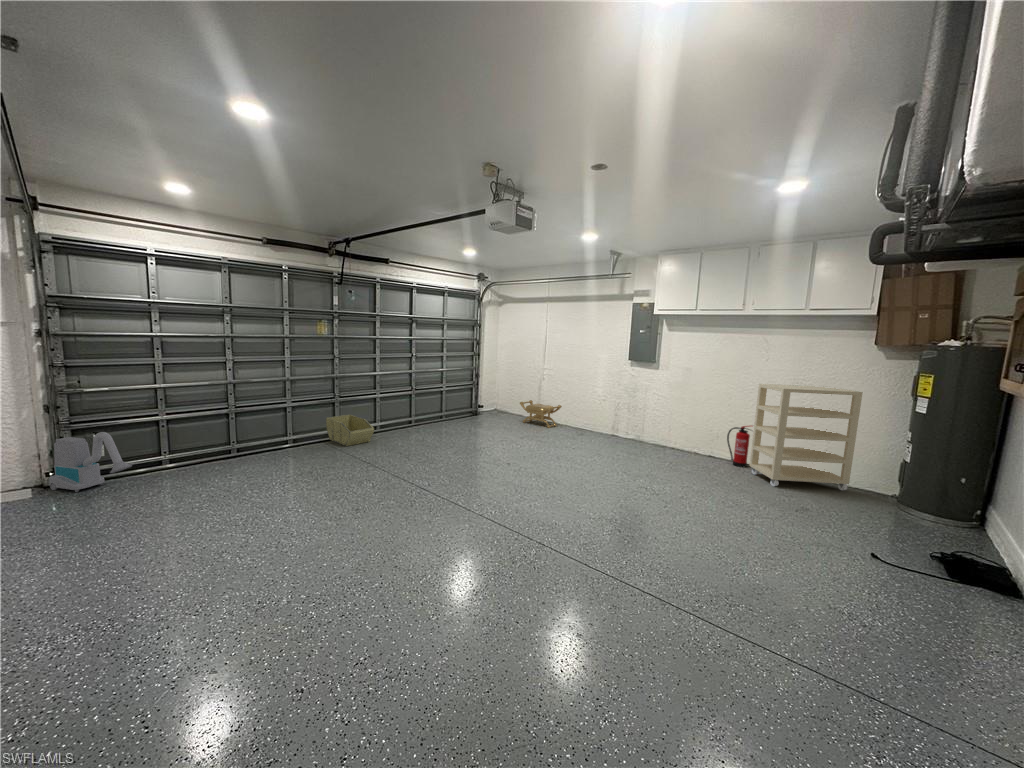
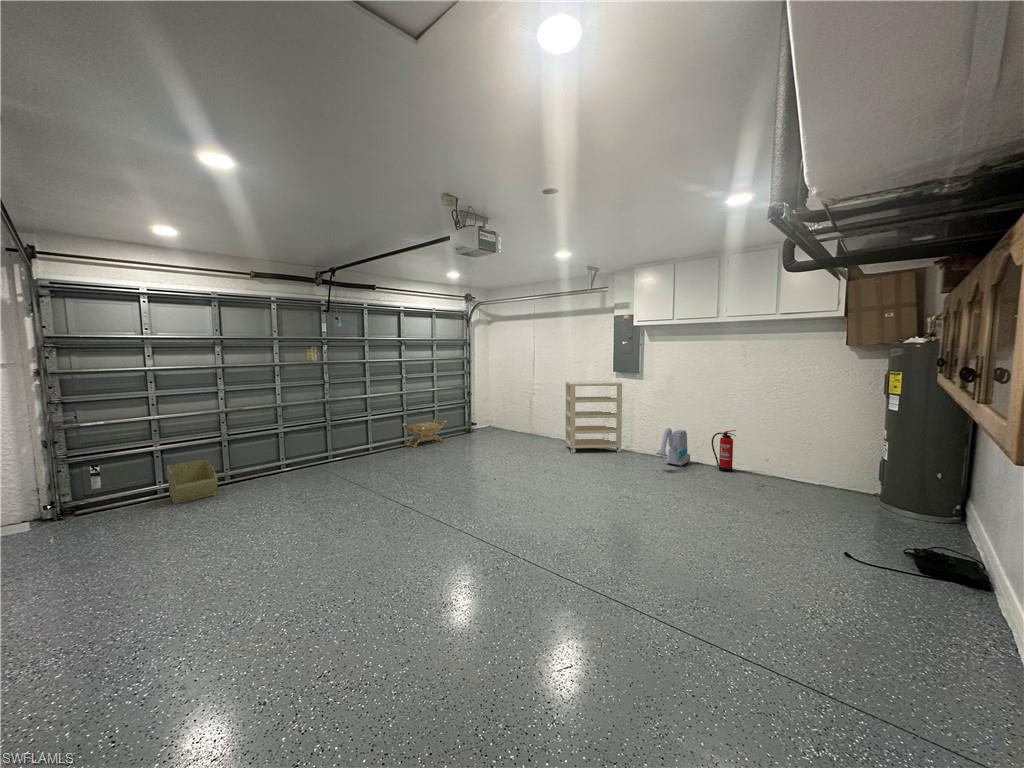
shelving unit: present [750,384,863,490] -> present [565,381,622,453]
stool: present [520,400,562,428] -> present [402,419,446,448]
storage bin: present [326,415,374,446] -> present [167,459,218,504]
vacuum cleaner: present [49,432,132,492] -> present [656,428,690,466]

